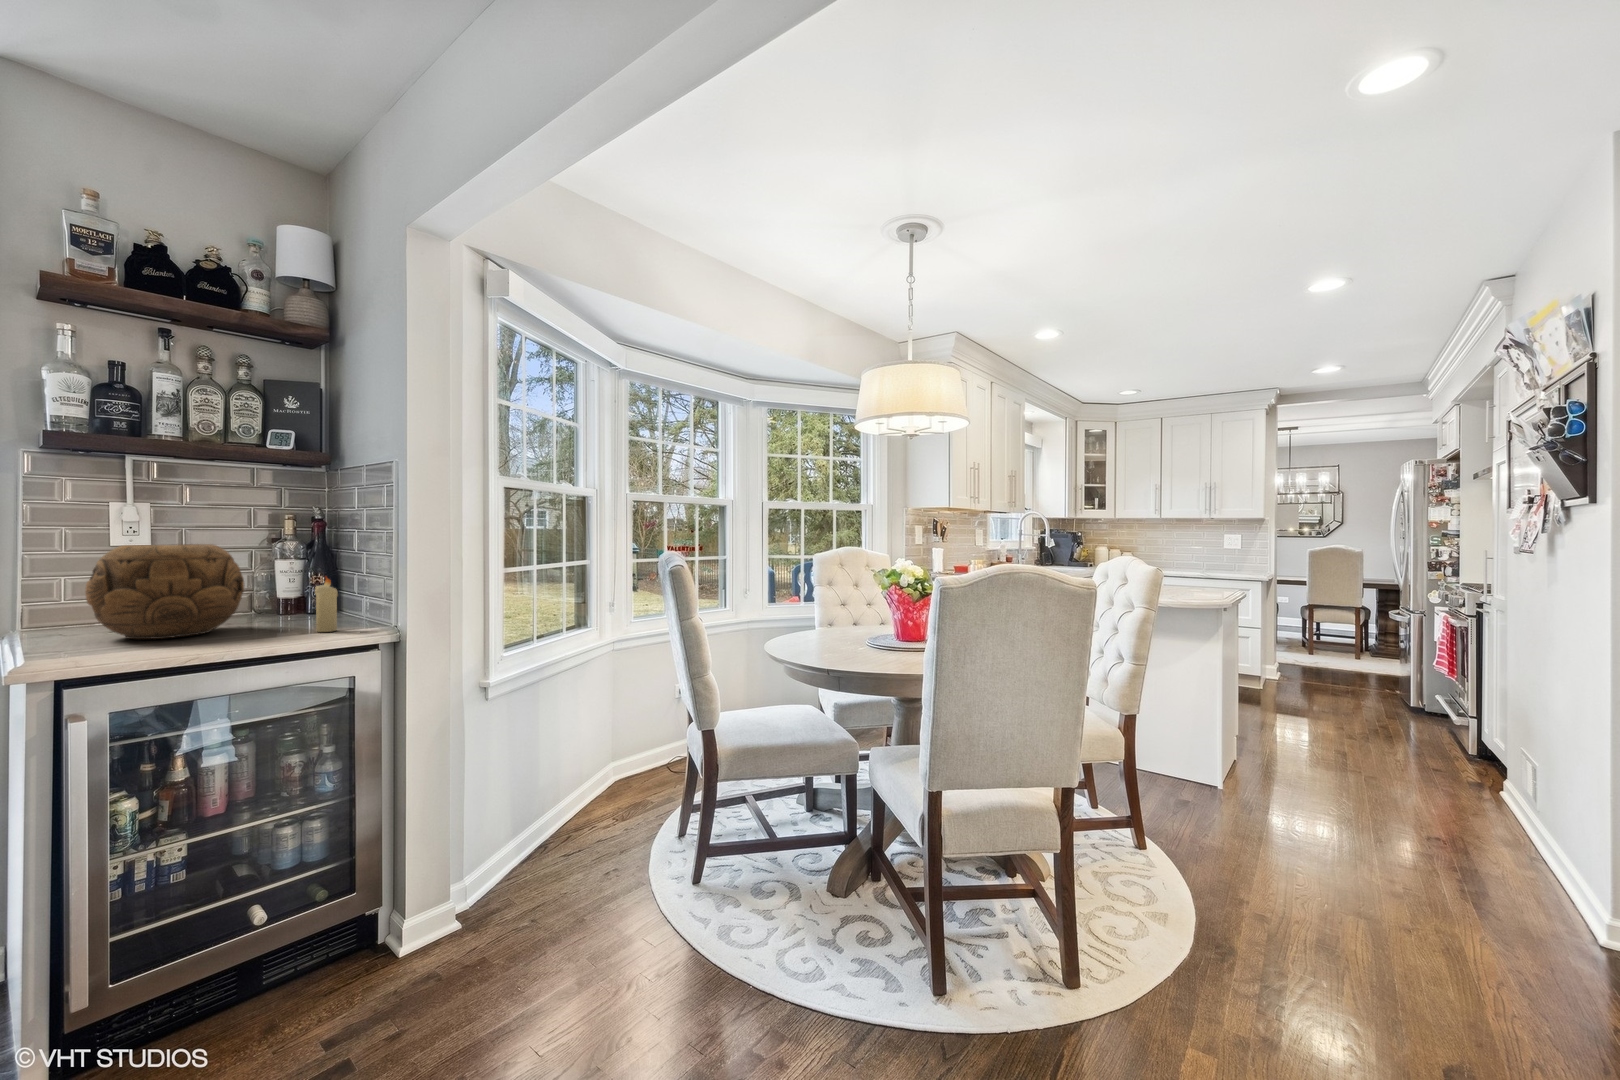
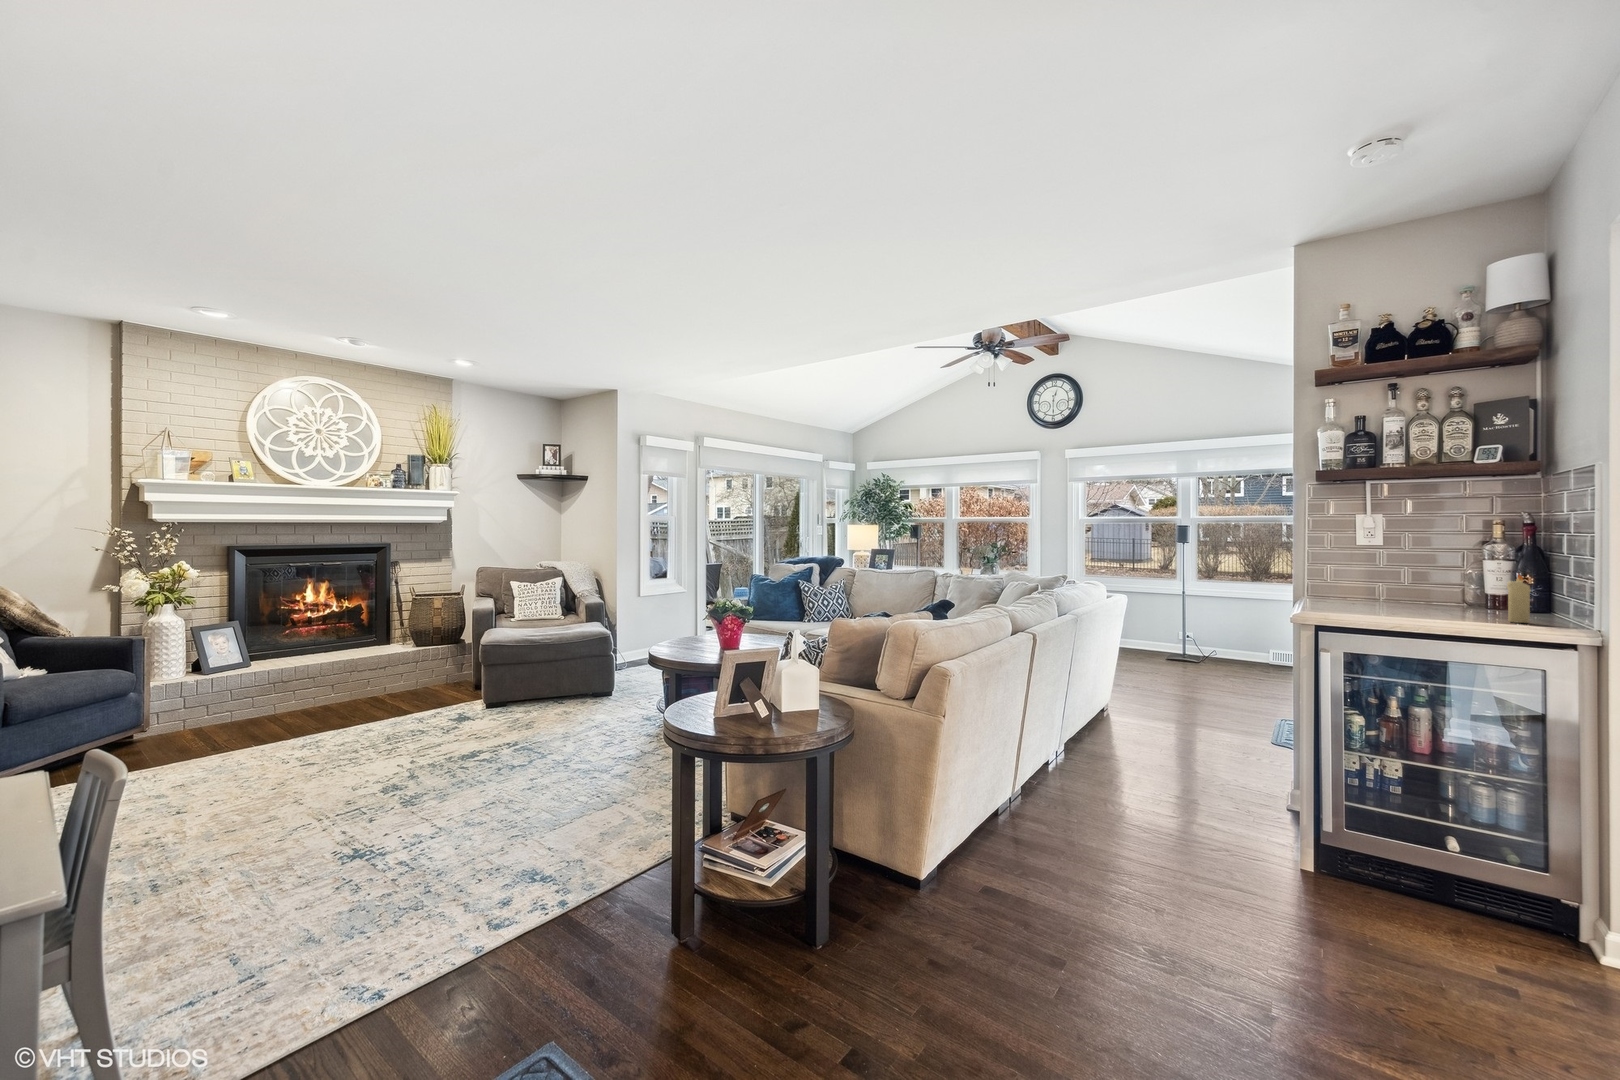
decorative bowl: present [85,544,244,639] -> none [1337,545,1447,612]

